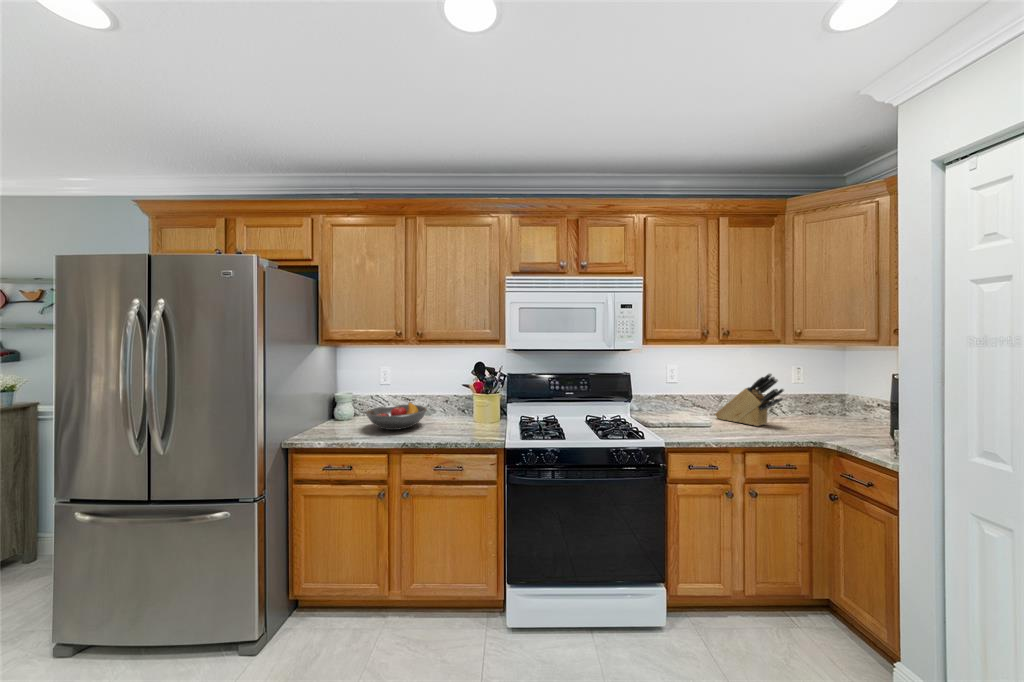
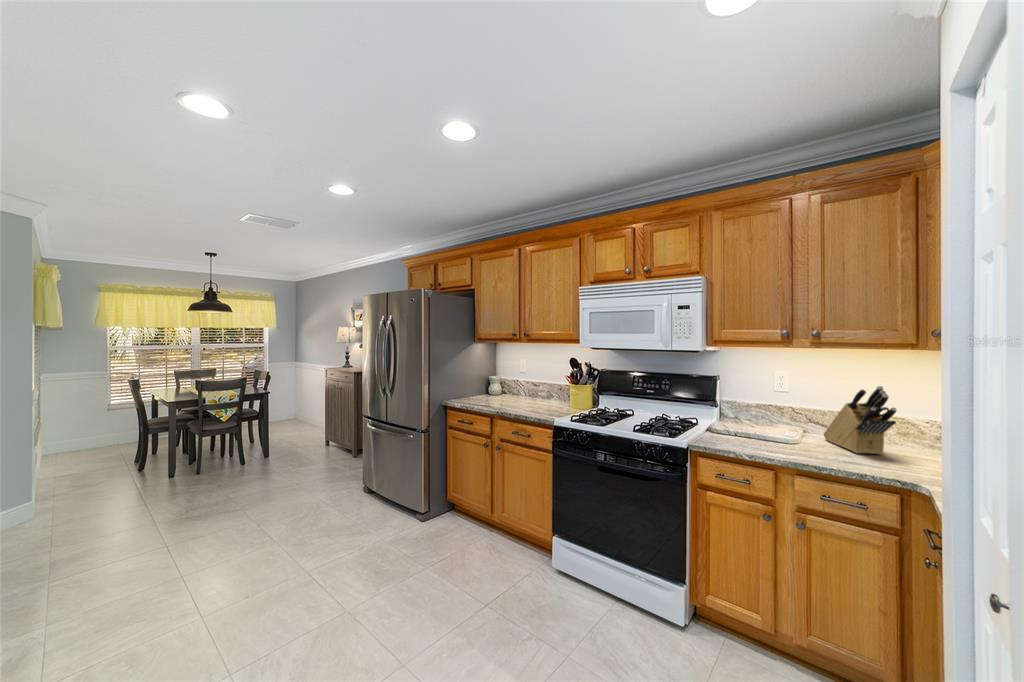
fruit bowl: present [366,402,427,430] -> none [489,386,533,404]

